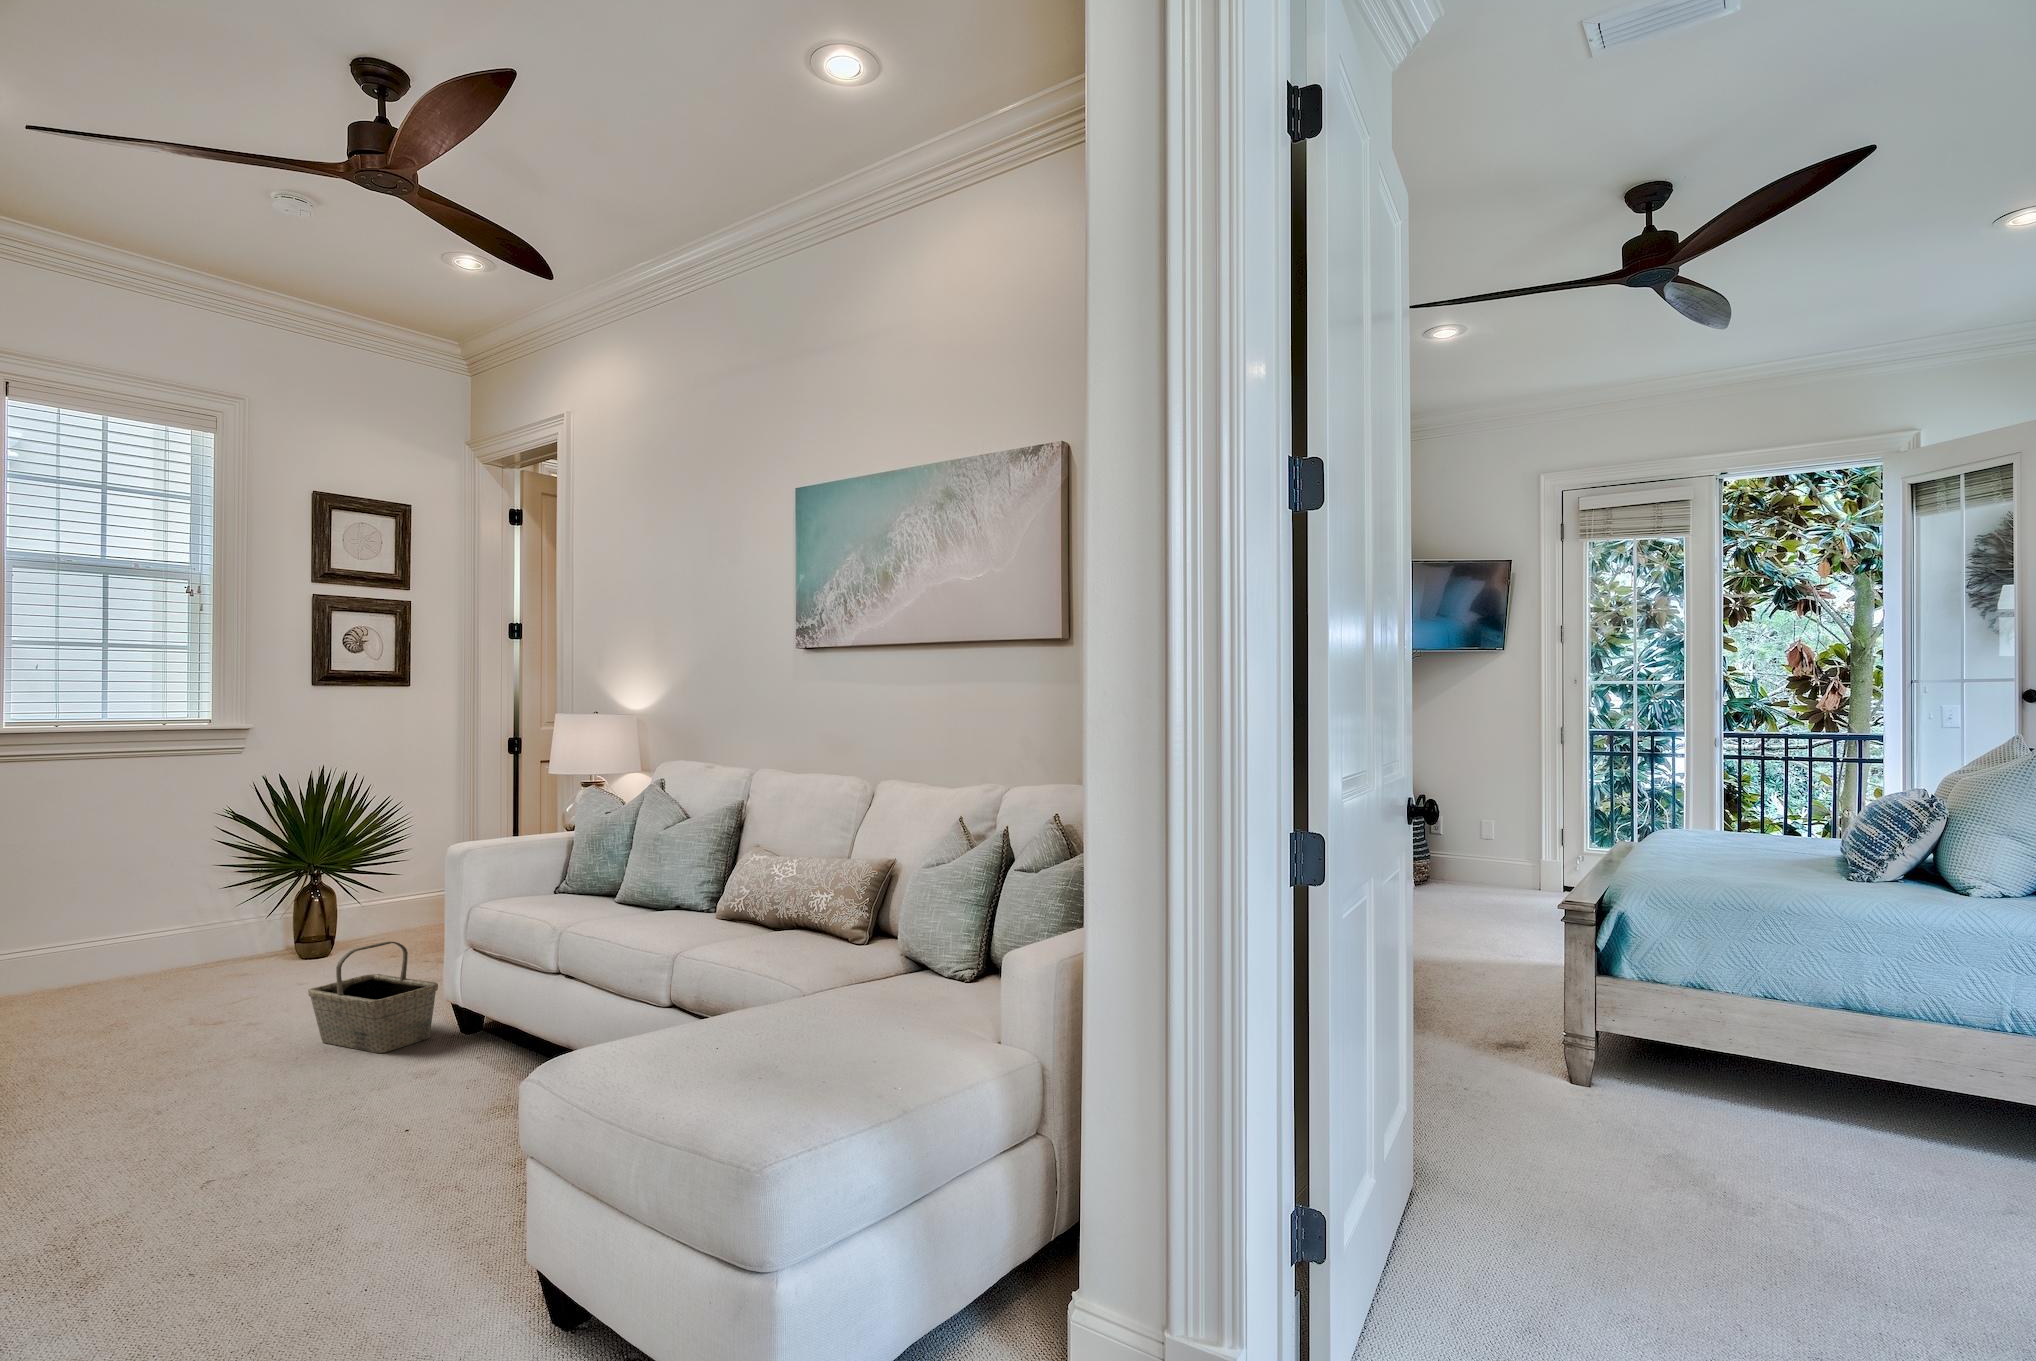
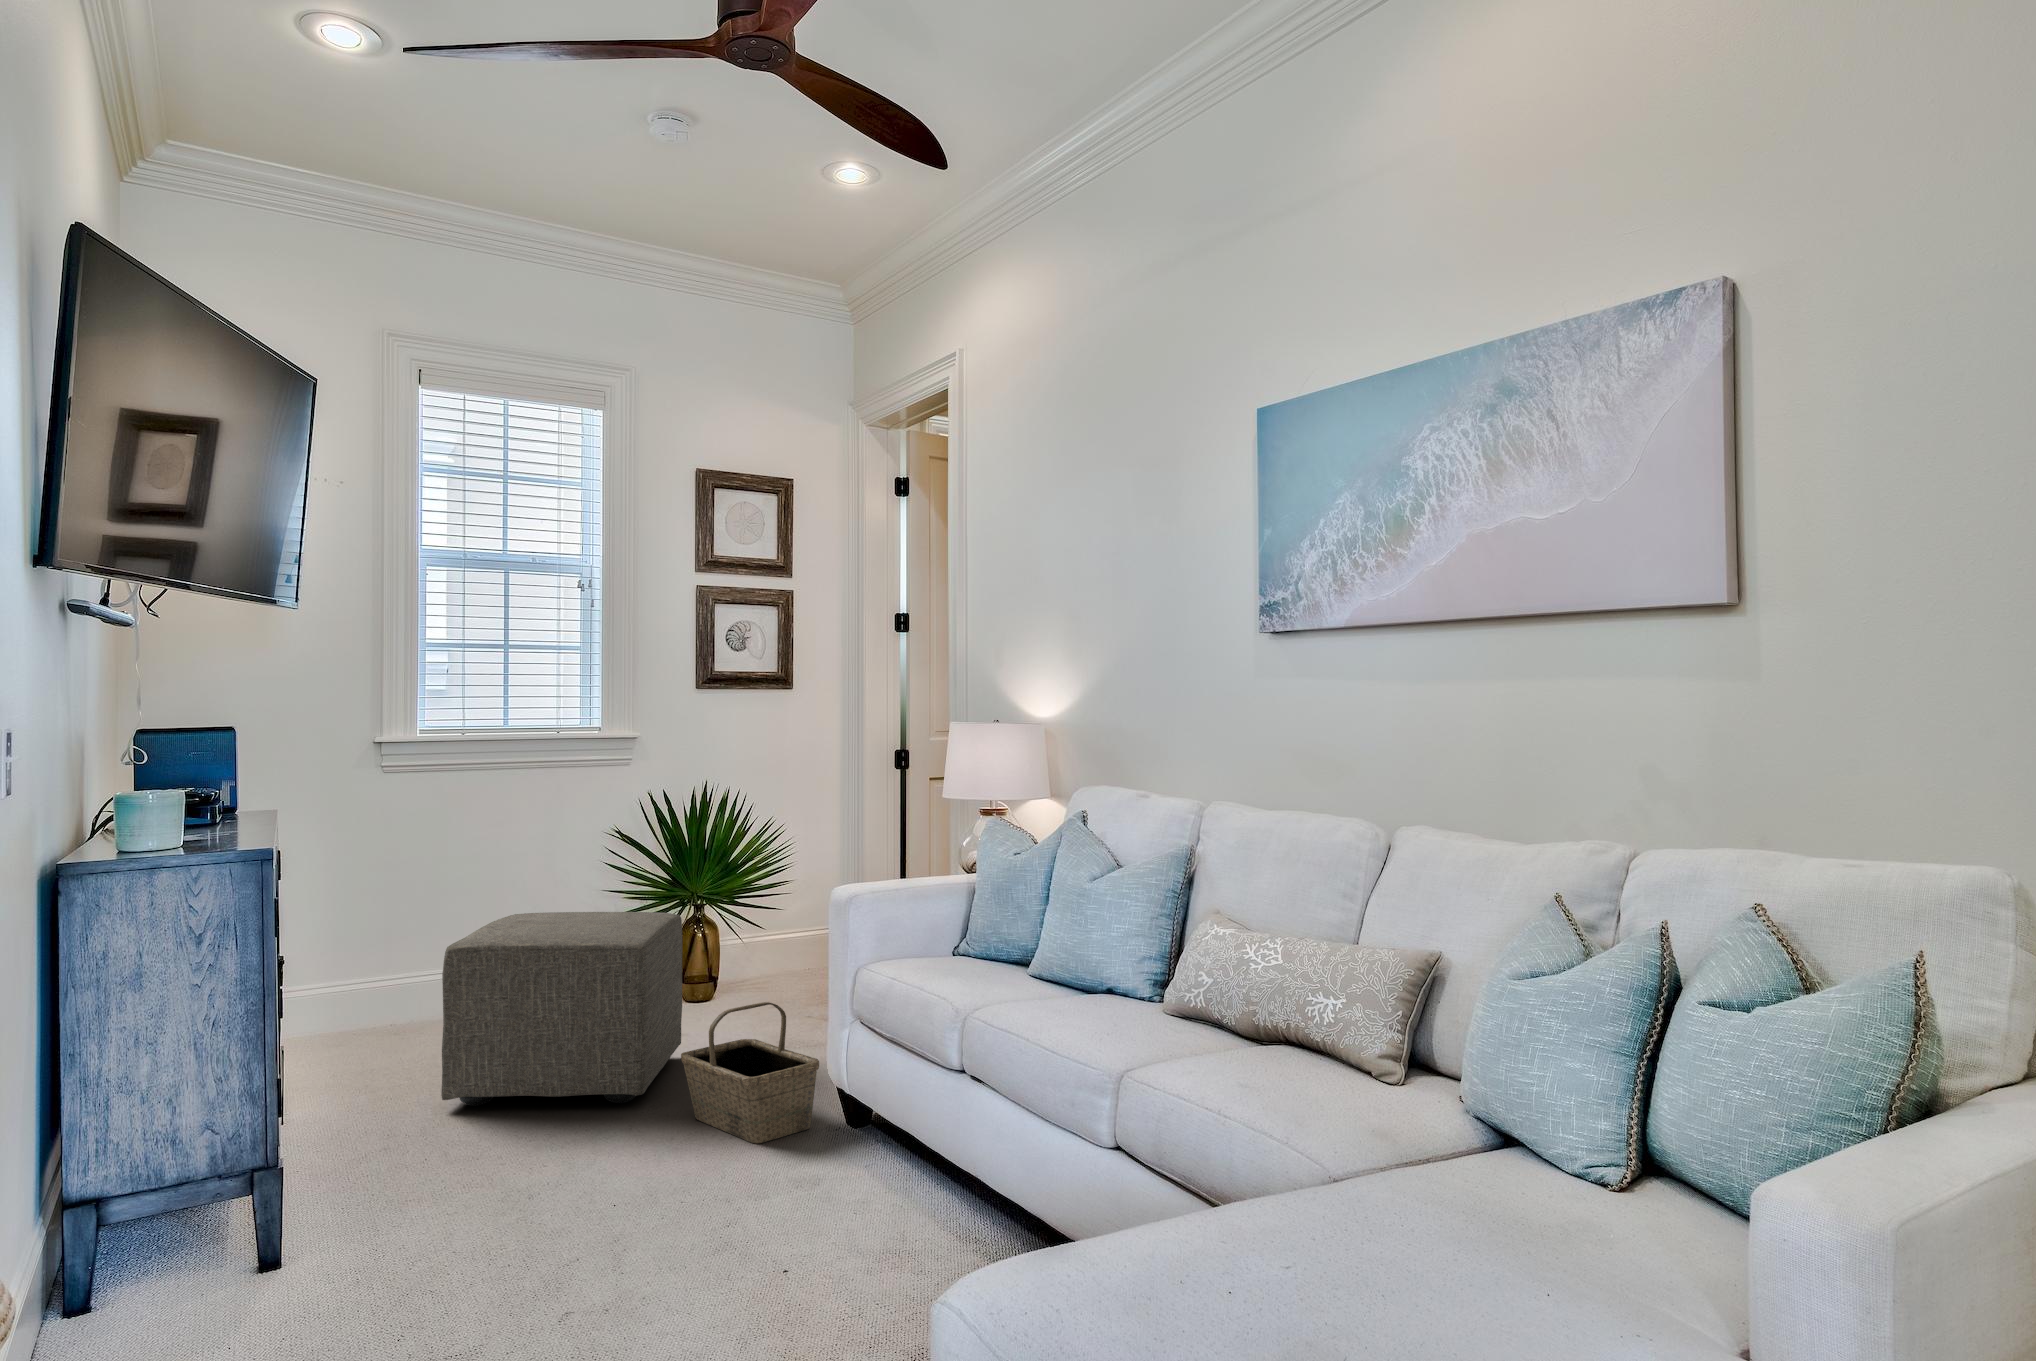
ottoman: none [58,878,303,1055] -> present [441,912,683,1106]

